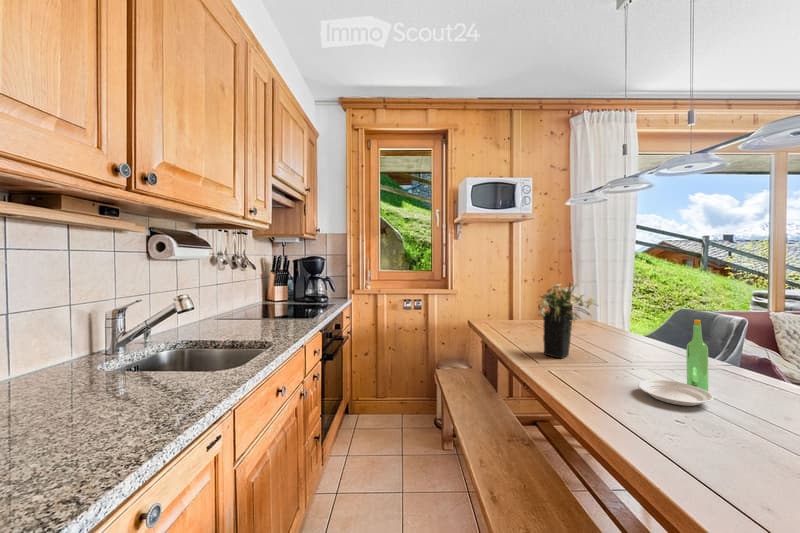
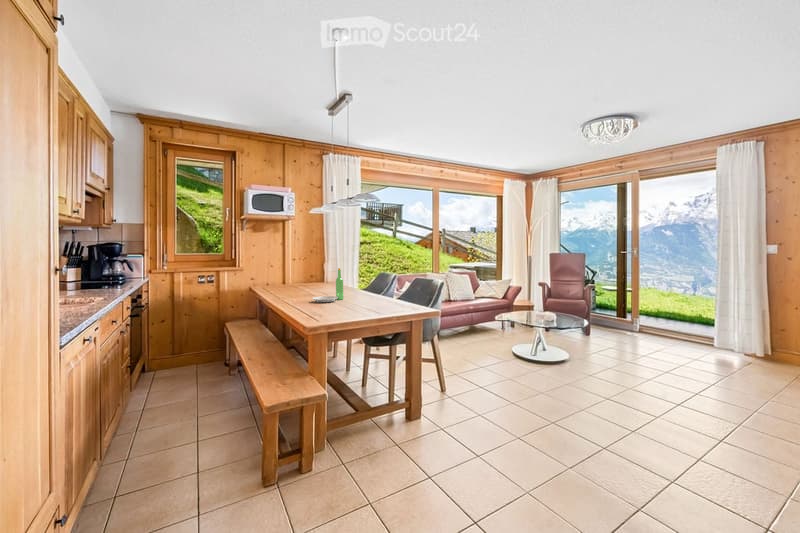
flower arrangement: present [538,284,594,358] -> none [275,256,310,297]

